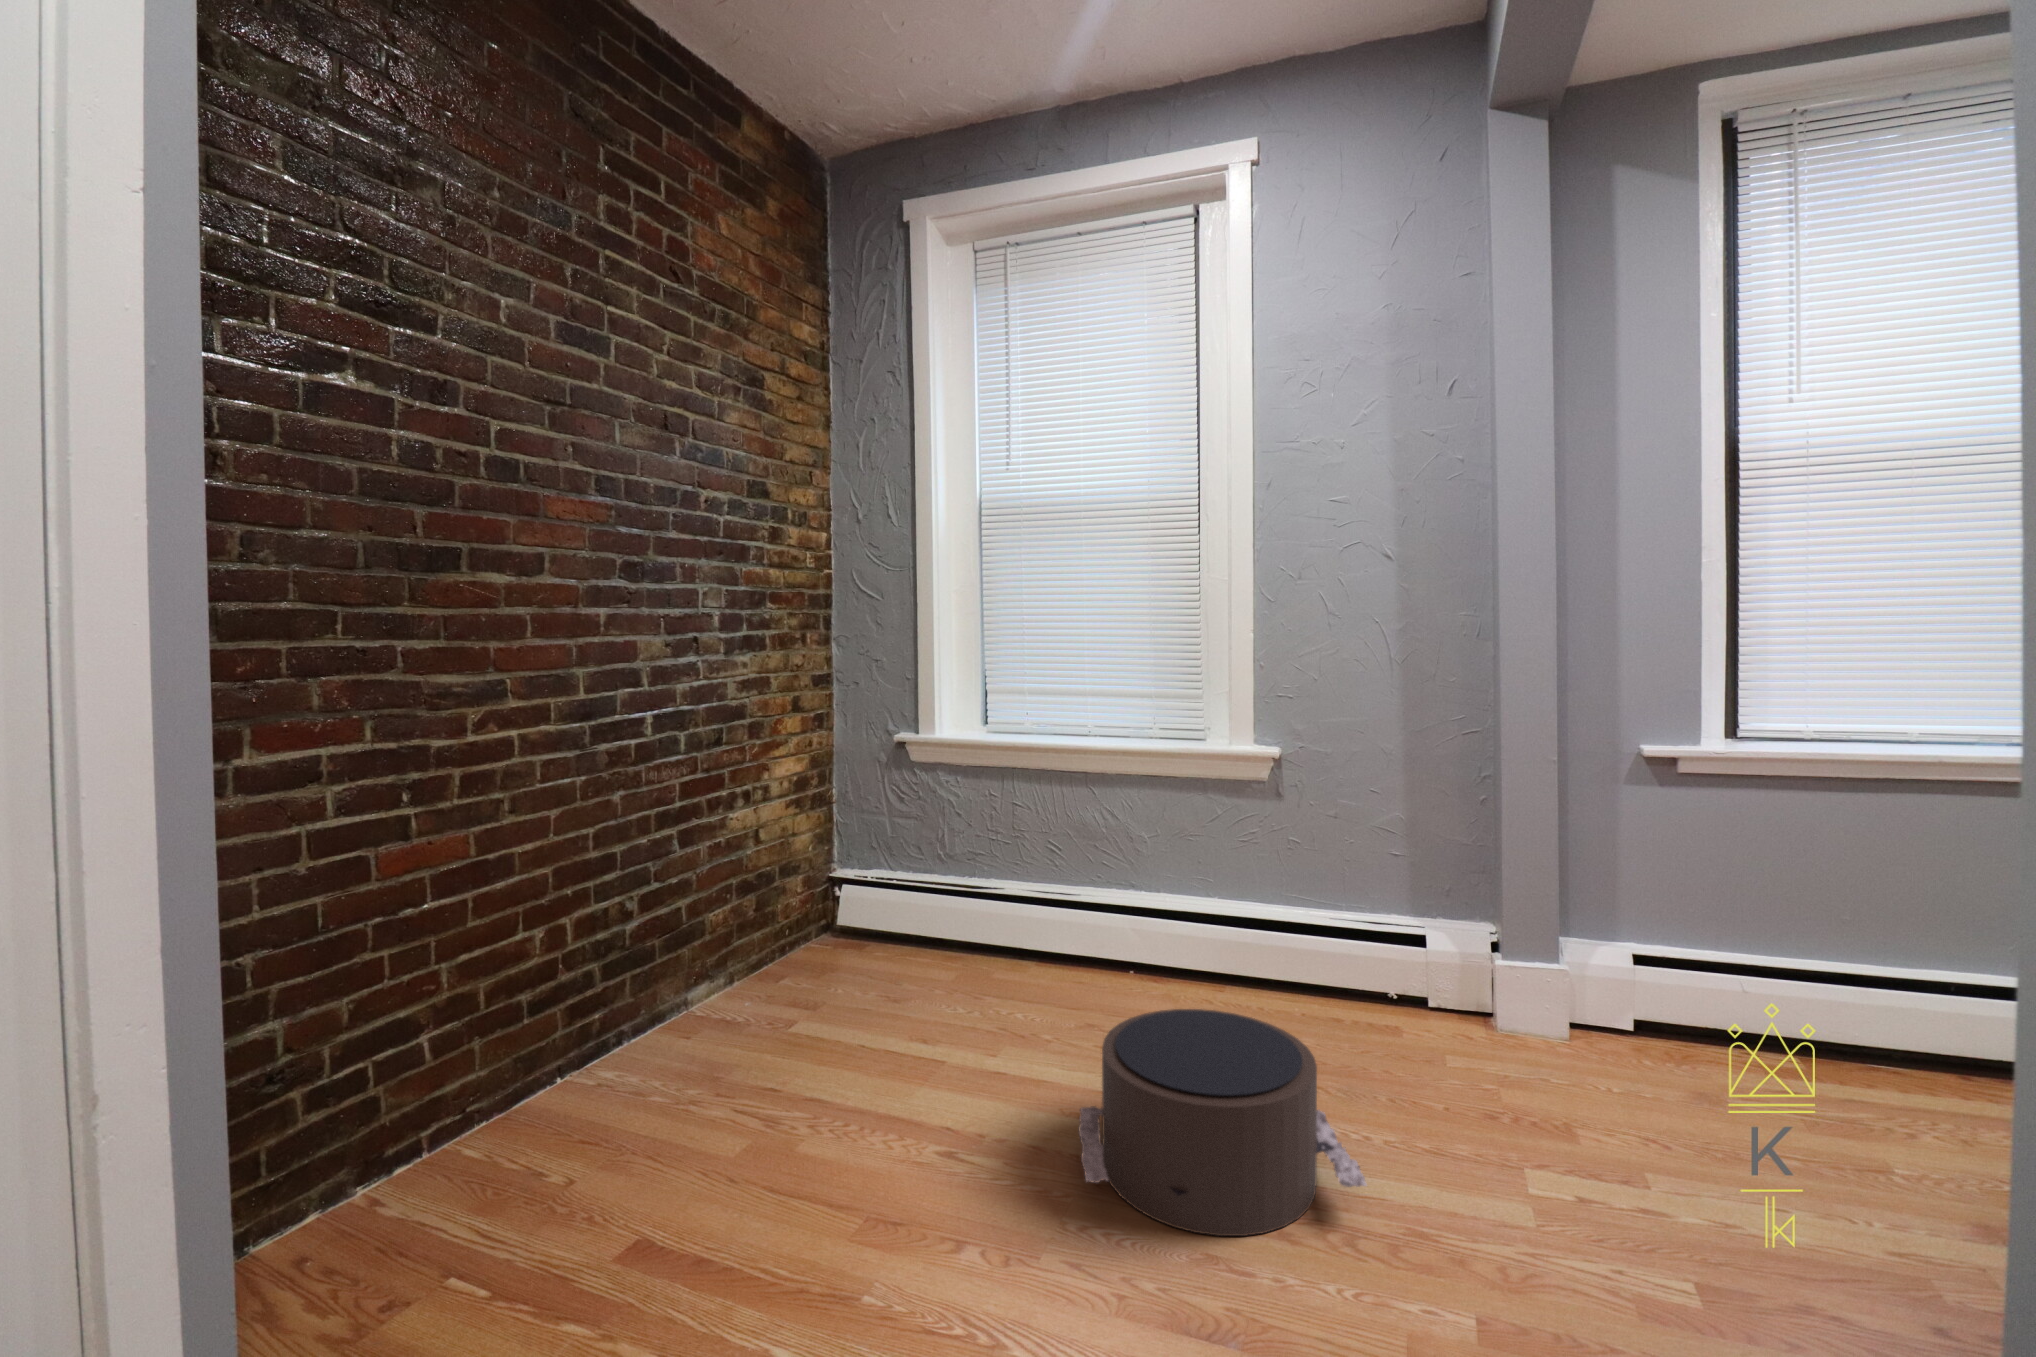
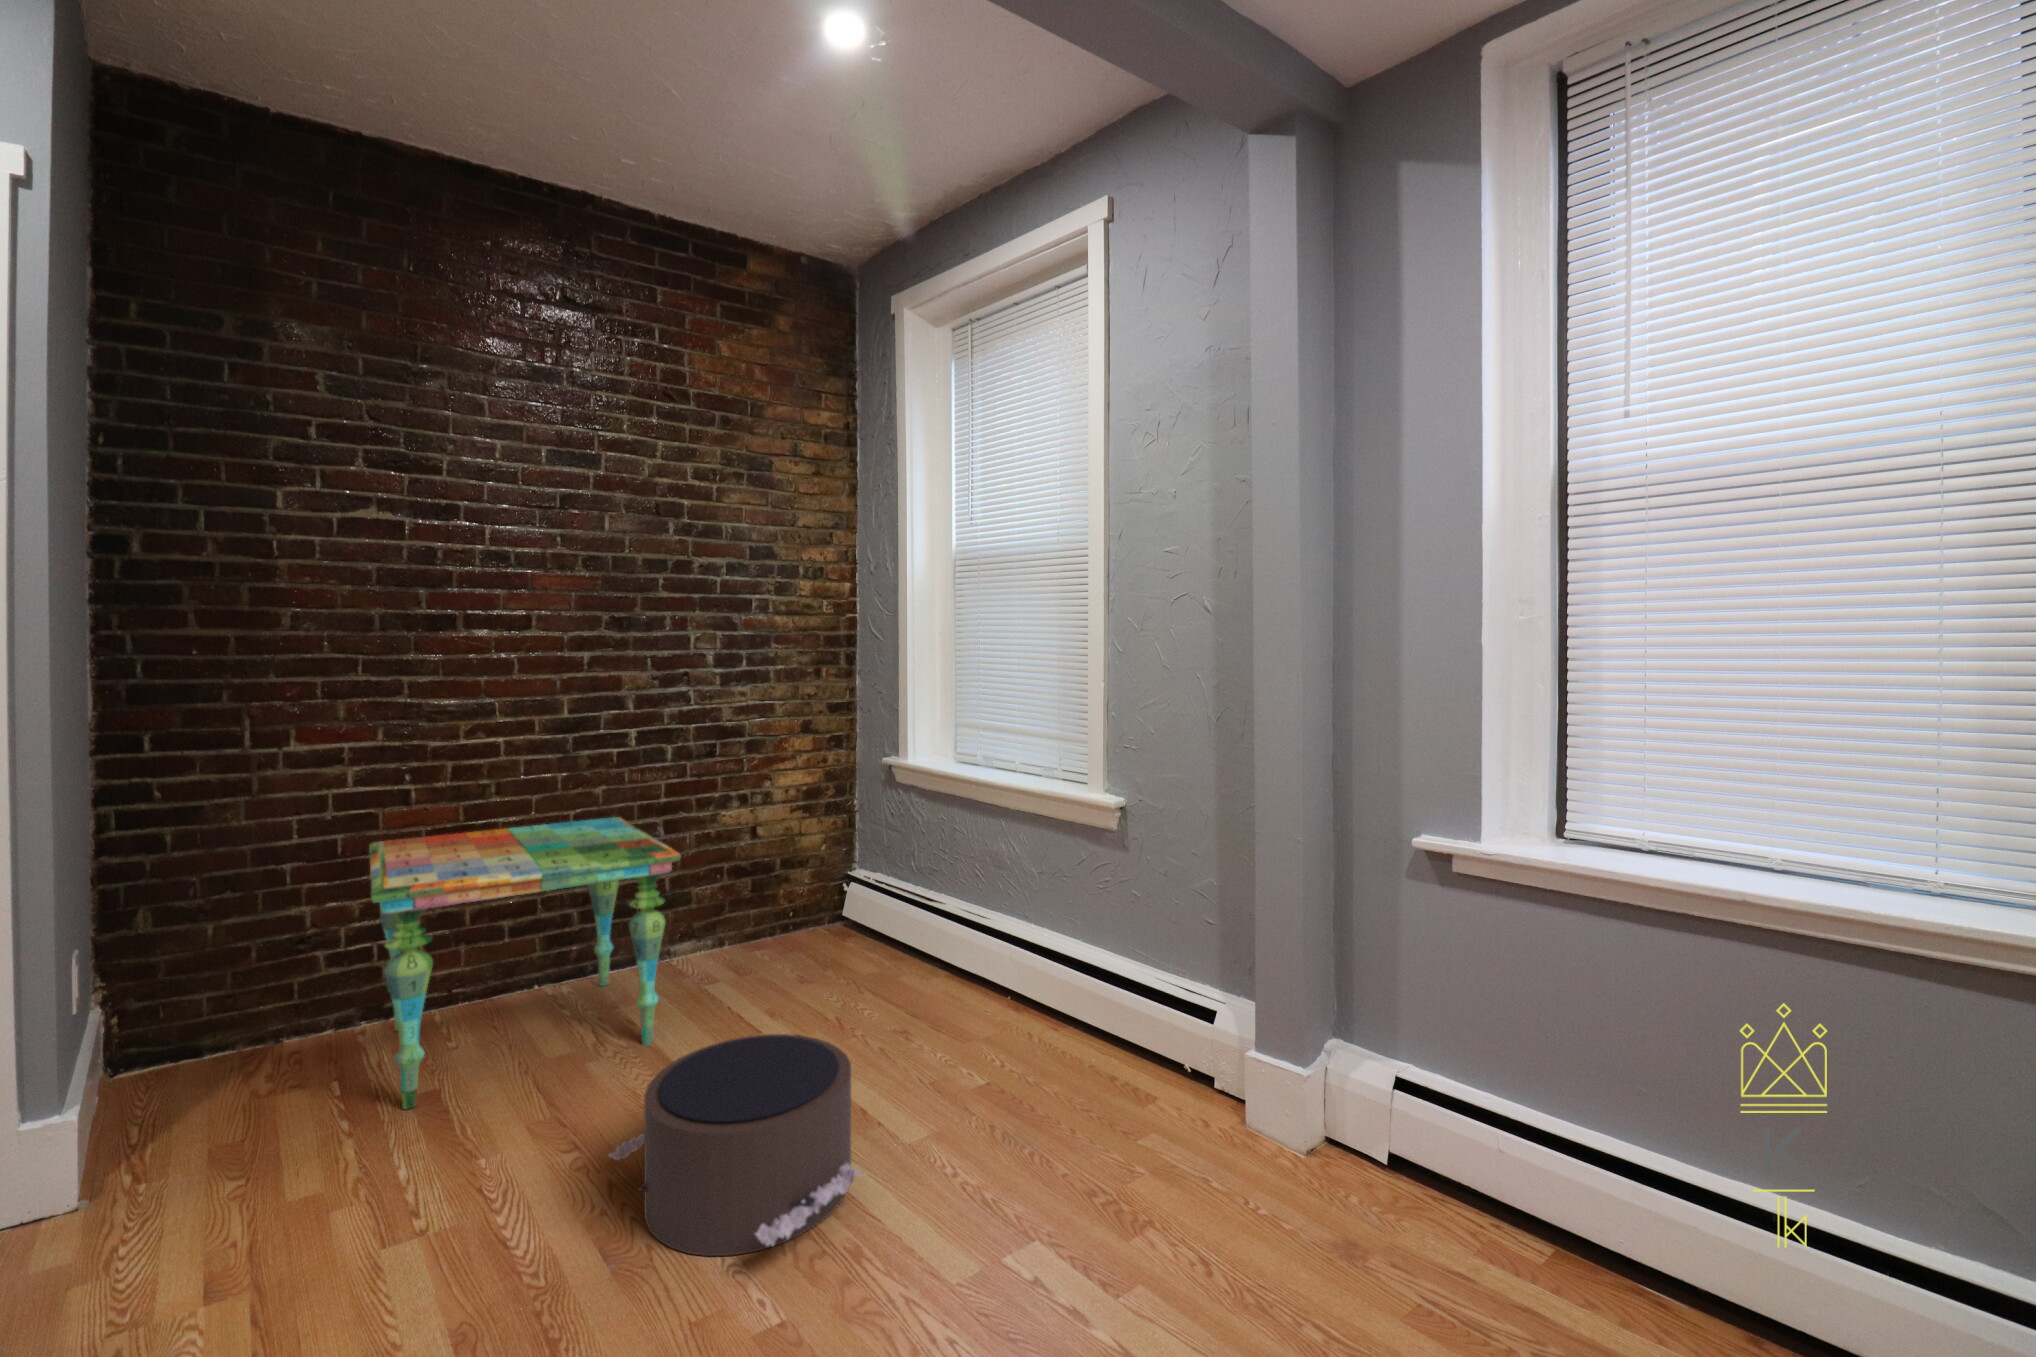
side table: none [374,831,882,1251] -> present [369,817,681,1109]

